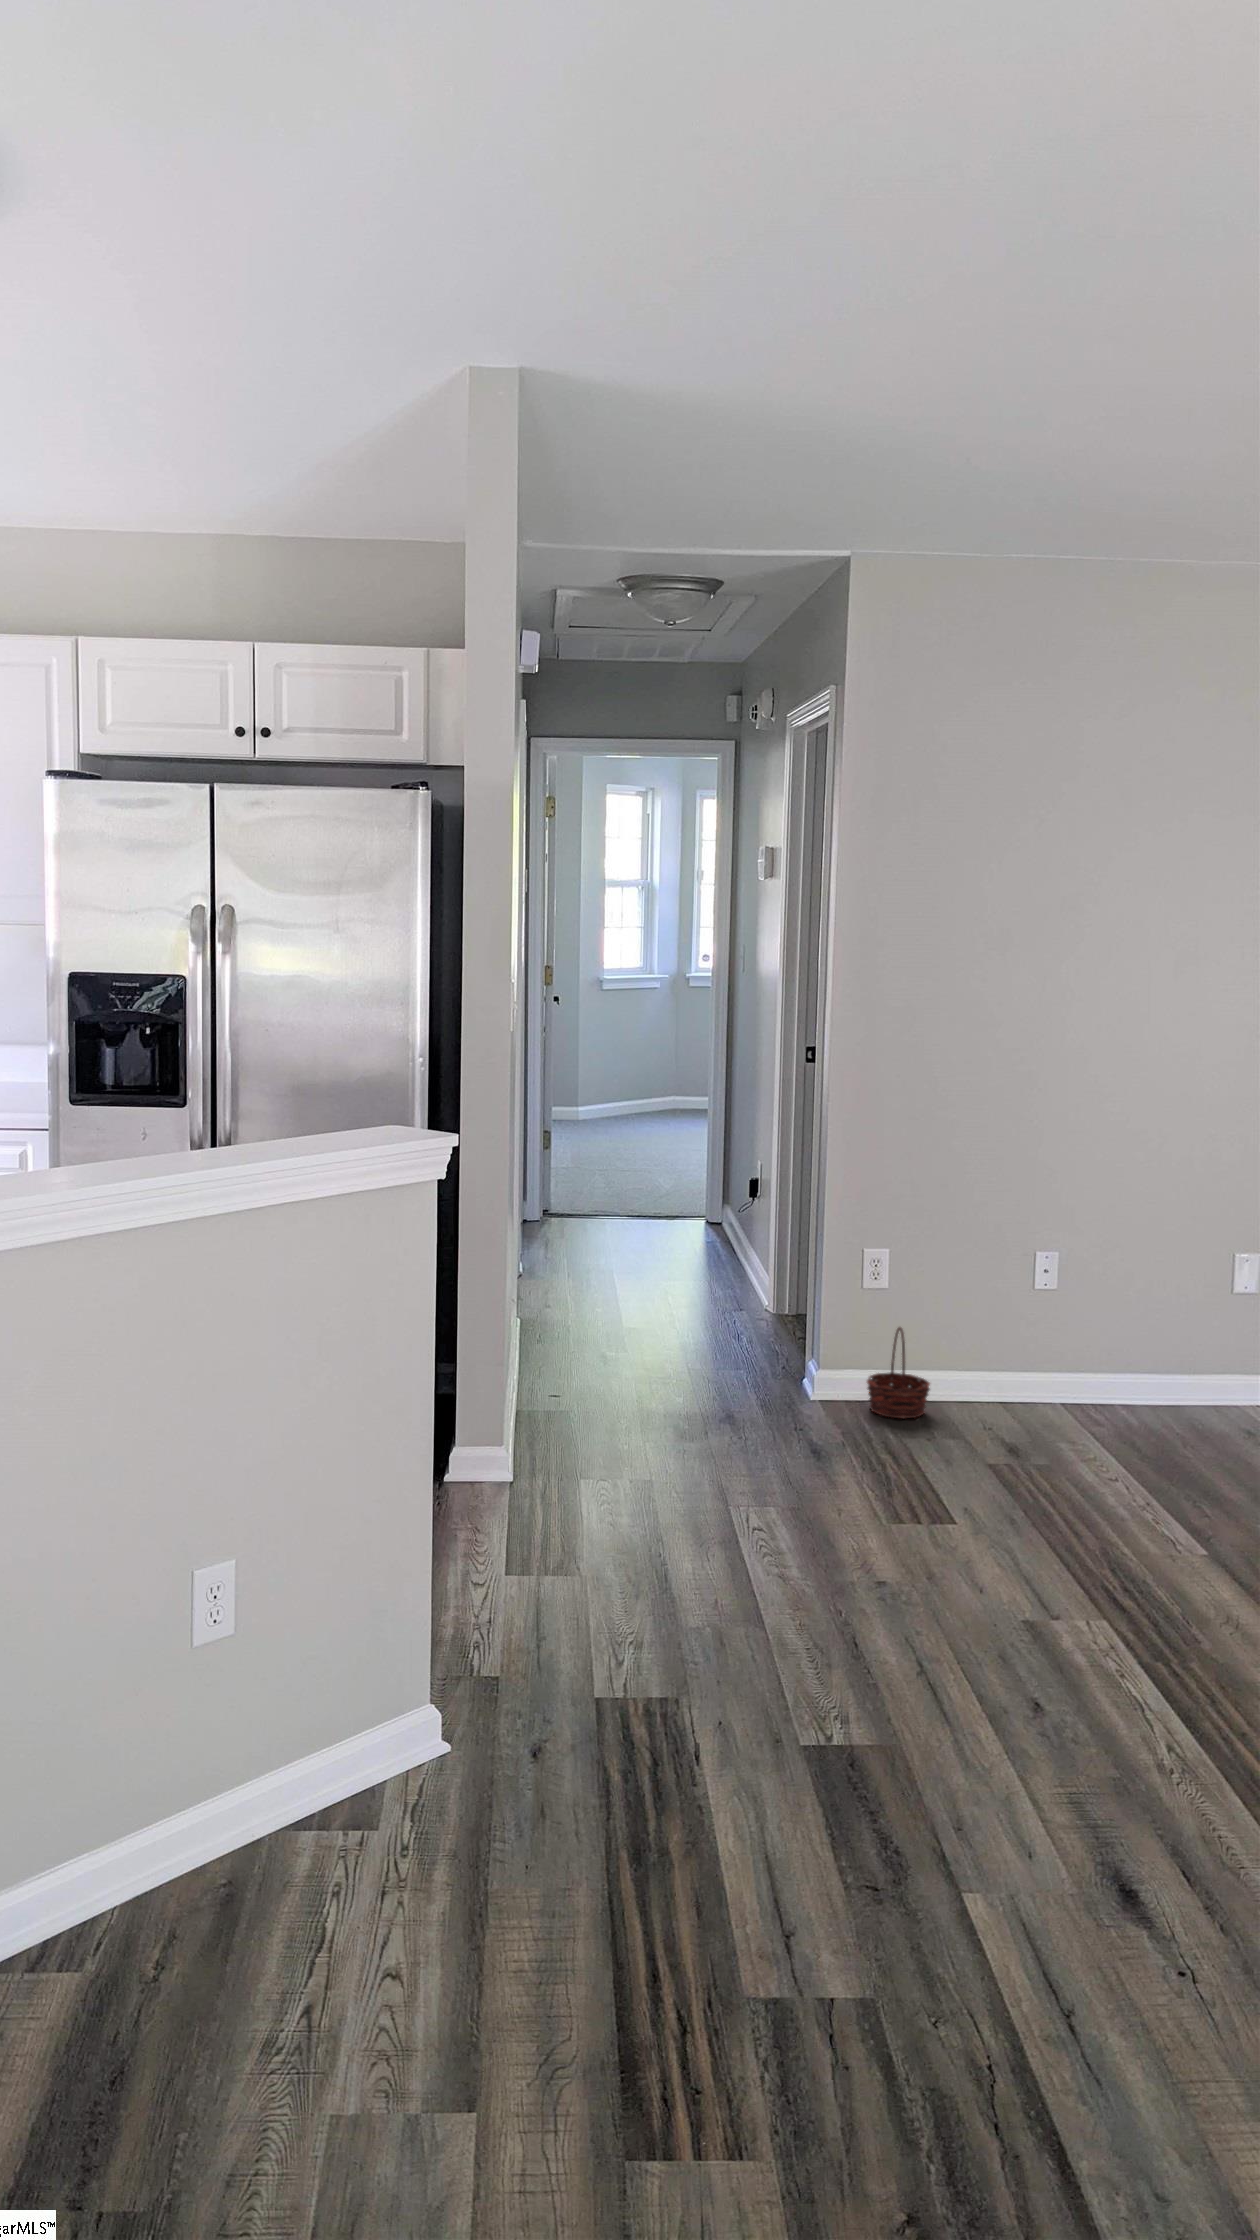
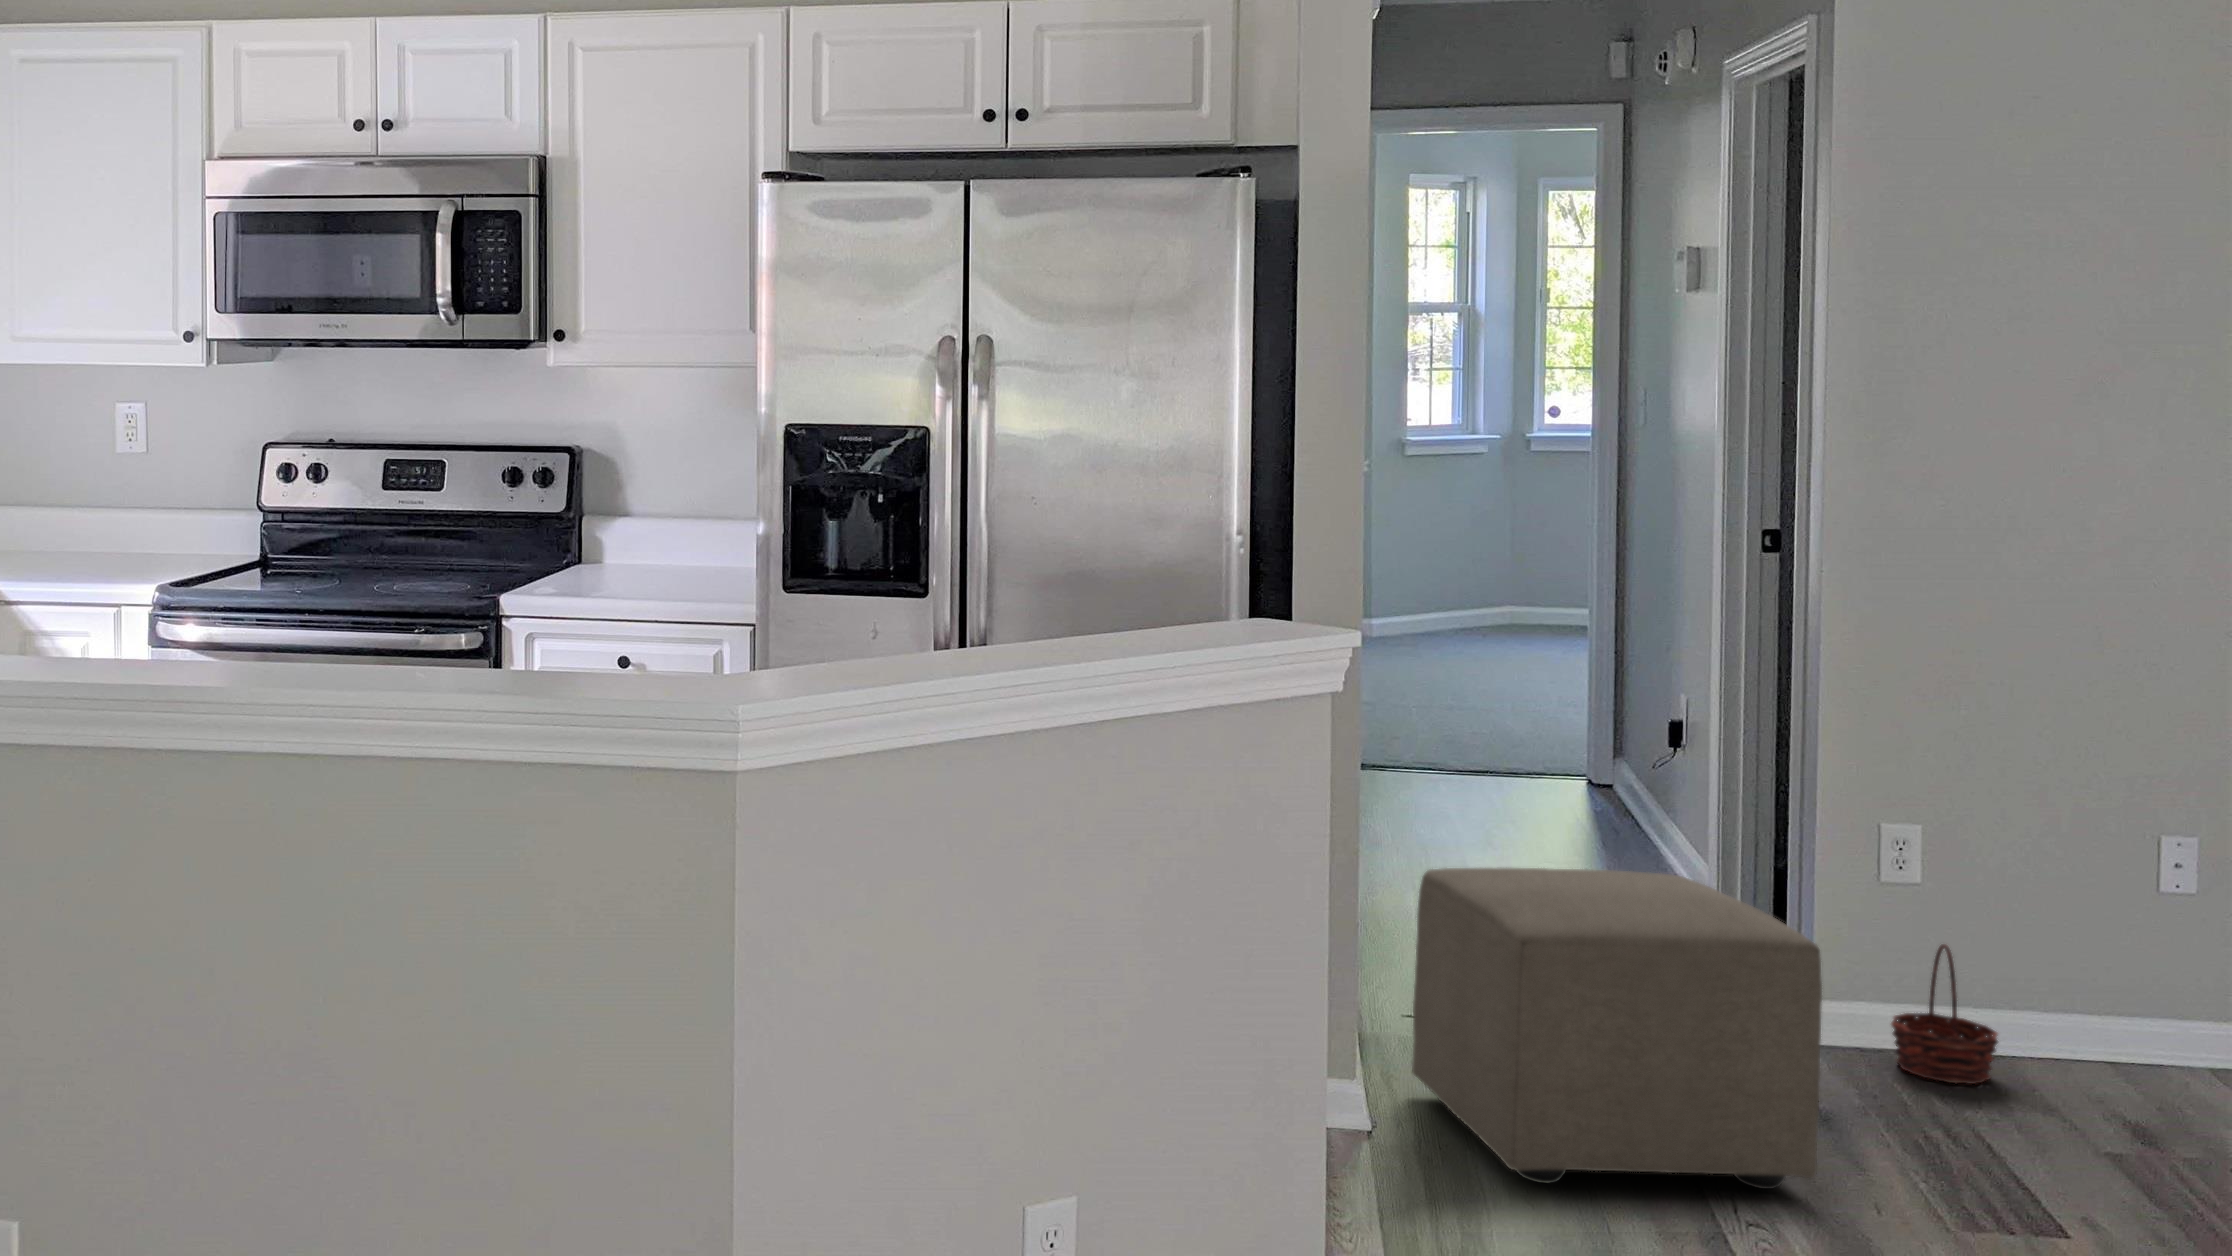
ottoman: none [547,1293,809,1518] -> present [1412,868,1822,1189]

